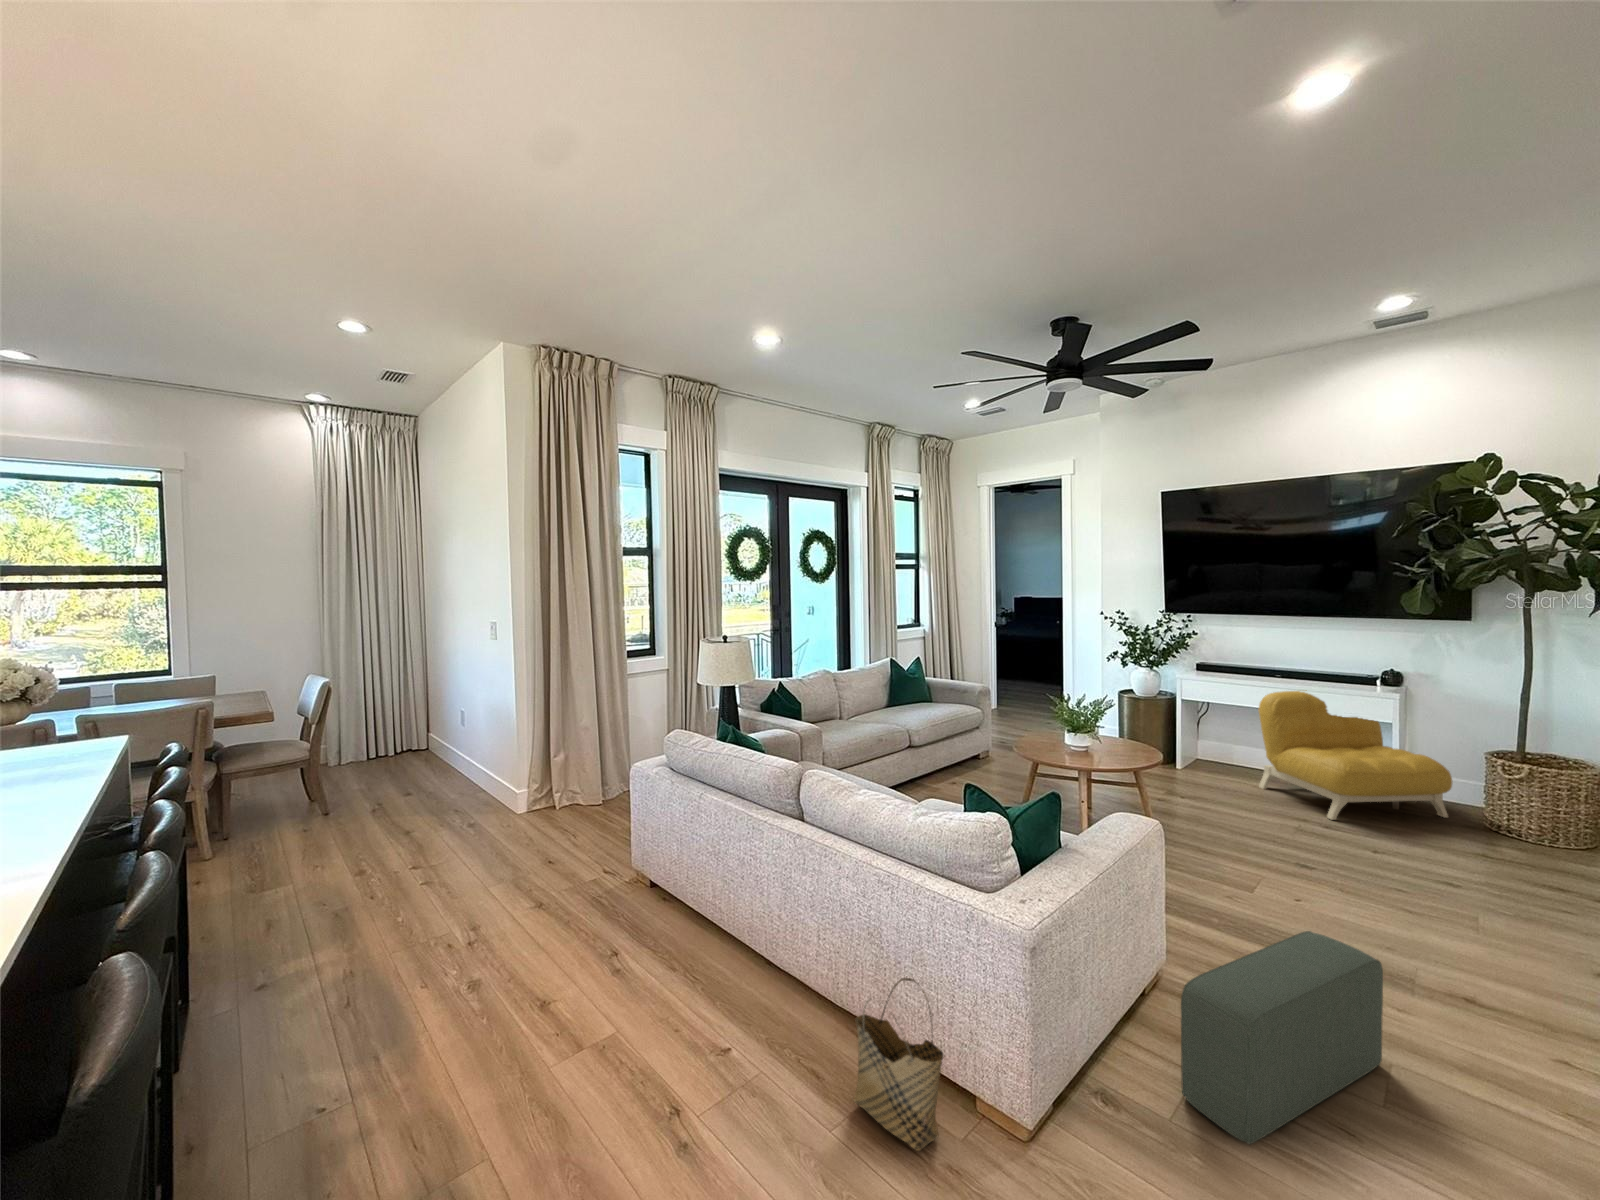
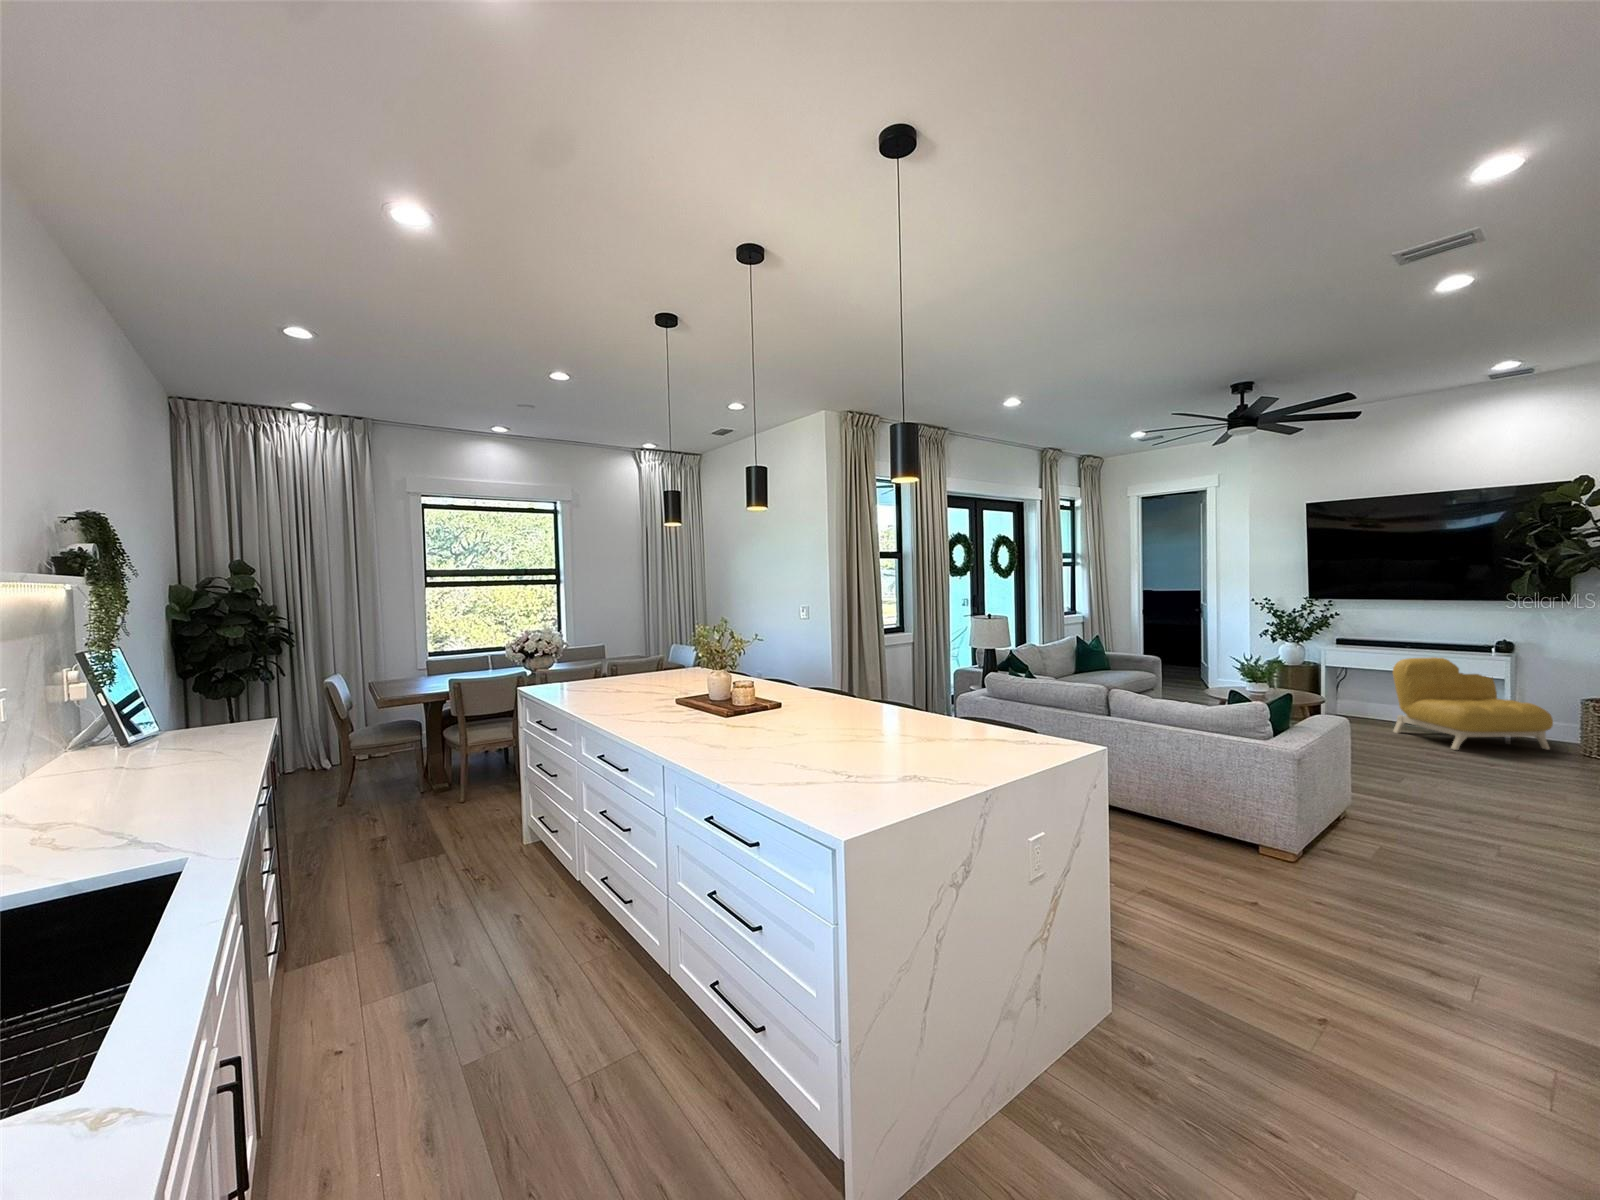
pouf: present [1181,931,1383,1144] -> none [1371,777,1491,868]
woven basket: present [854,978,943,1151] -> none [1183,787,1243,865]

